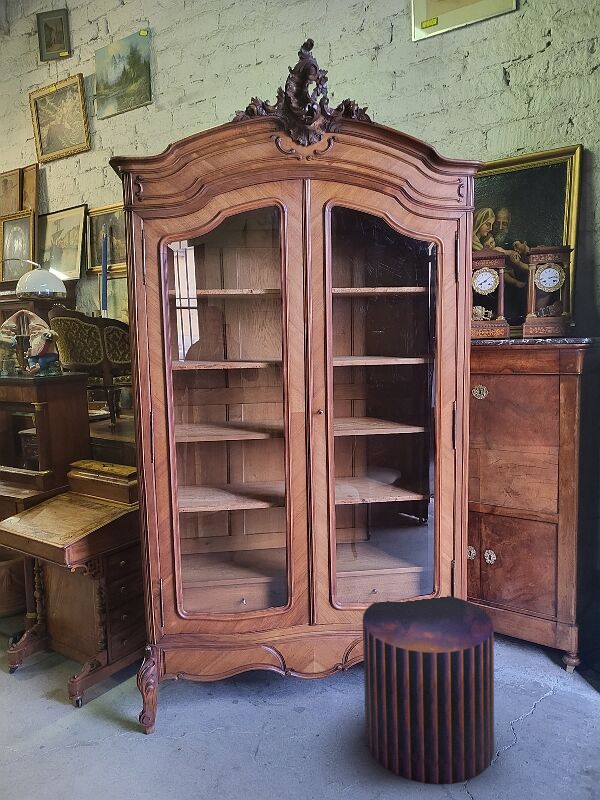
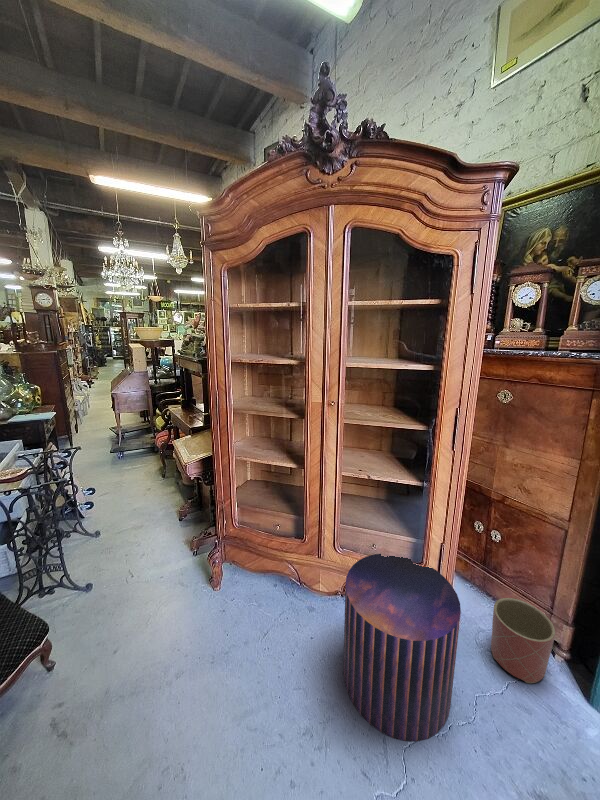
planter: none [505,618,565,699] -> present [491,598,555,683]

